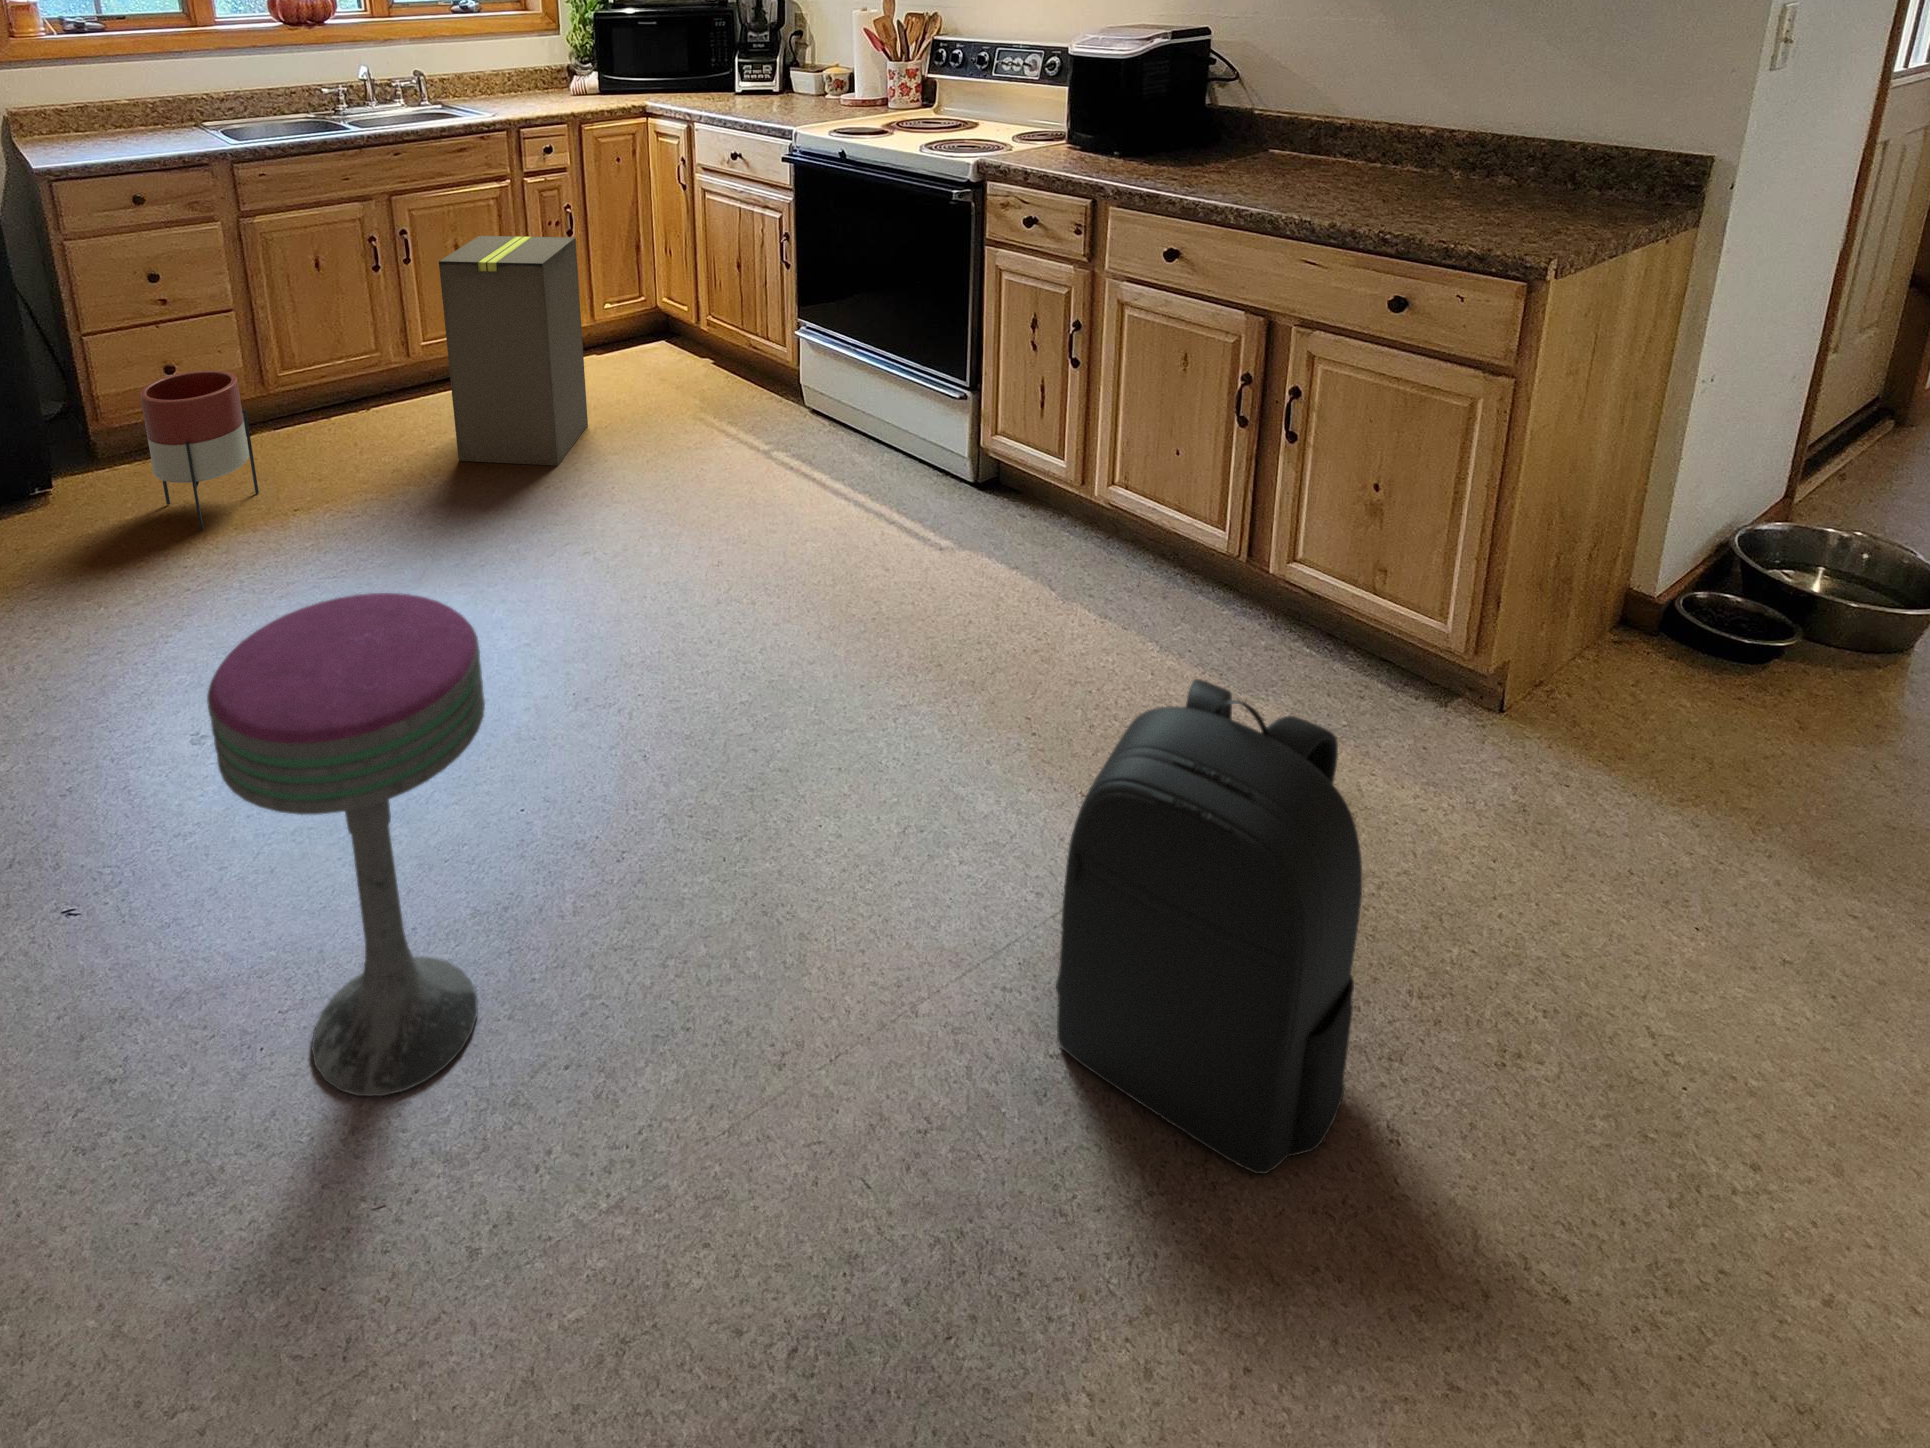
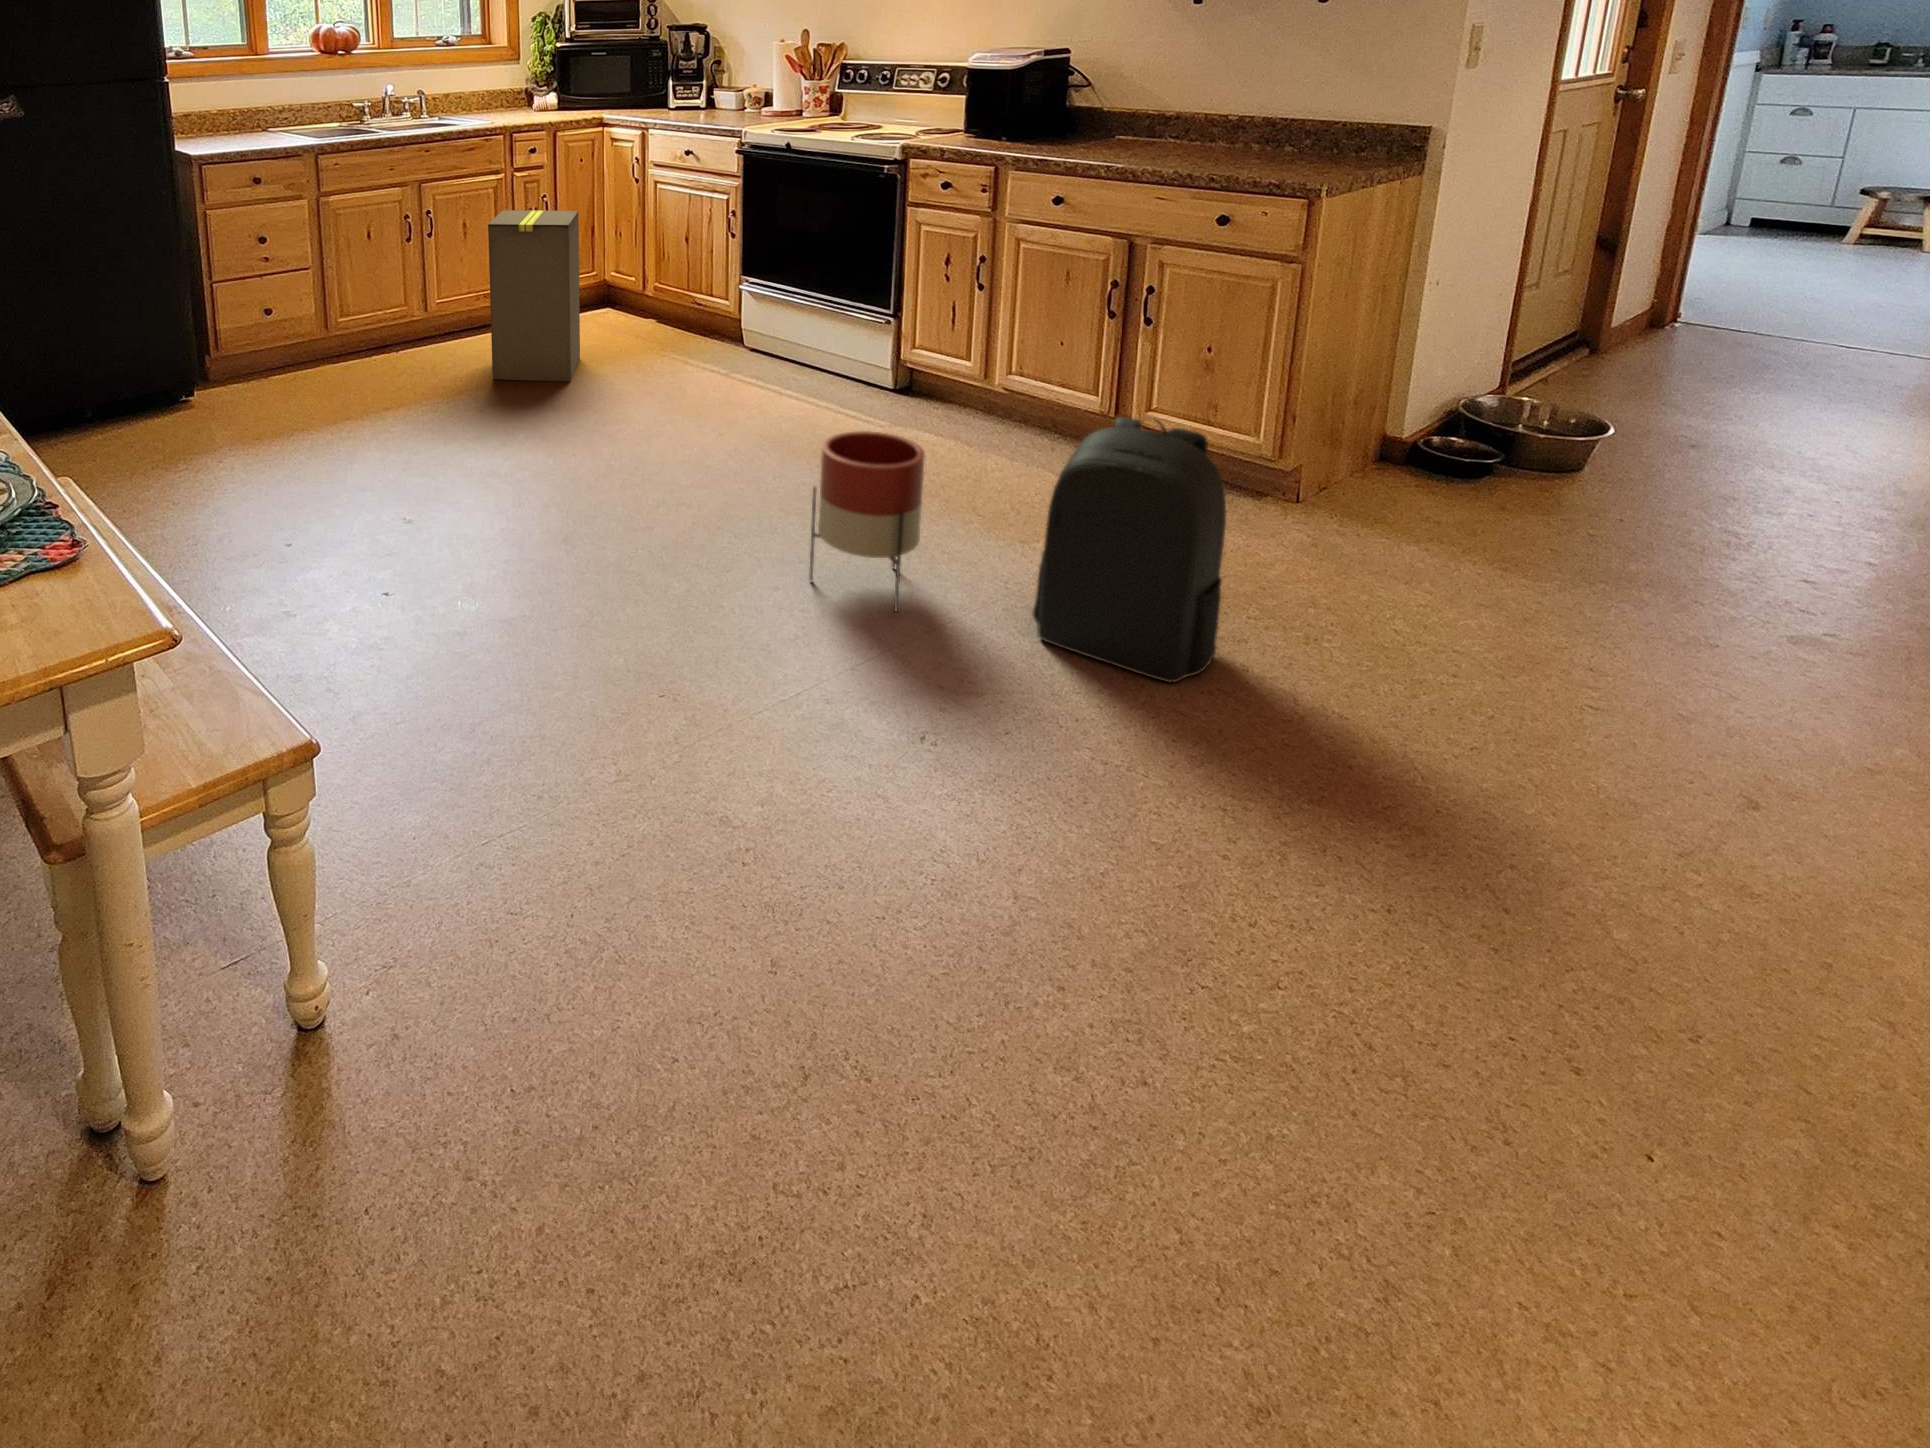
planter: present [140,370,259,531] -> present [810,431,925,611]
bar stool: present [207,593,485,1096] -> none [552,368,703,662]

